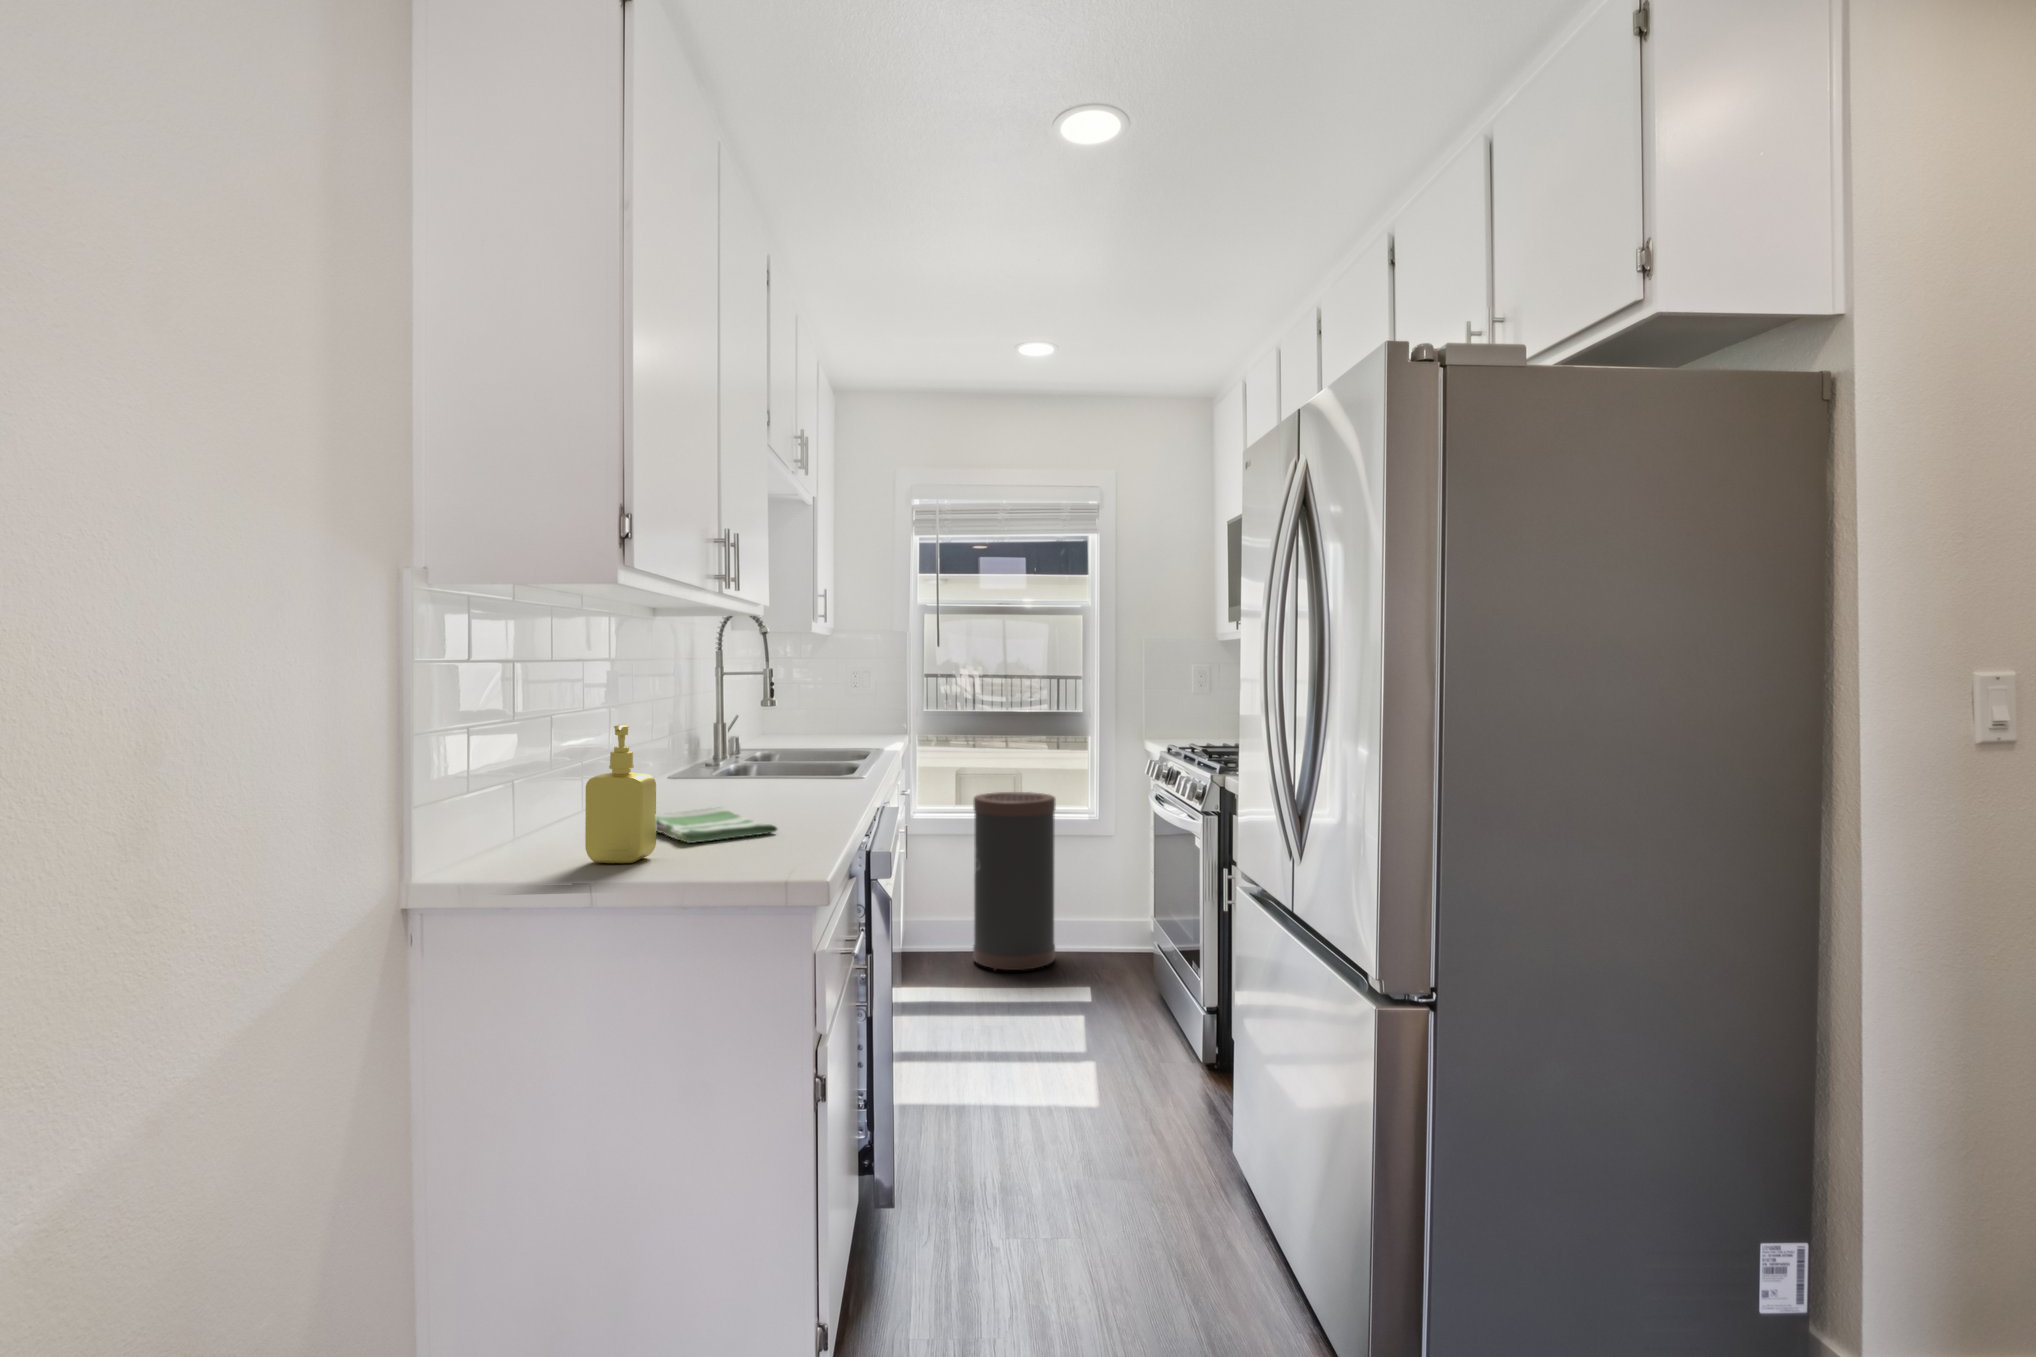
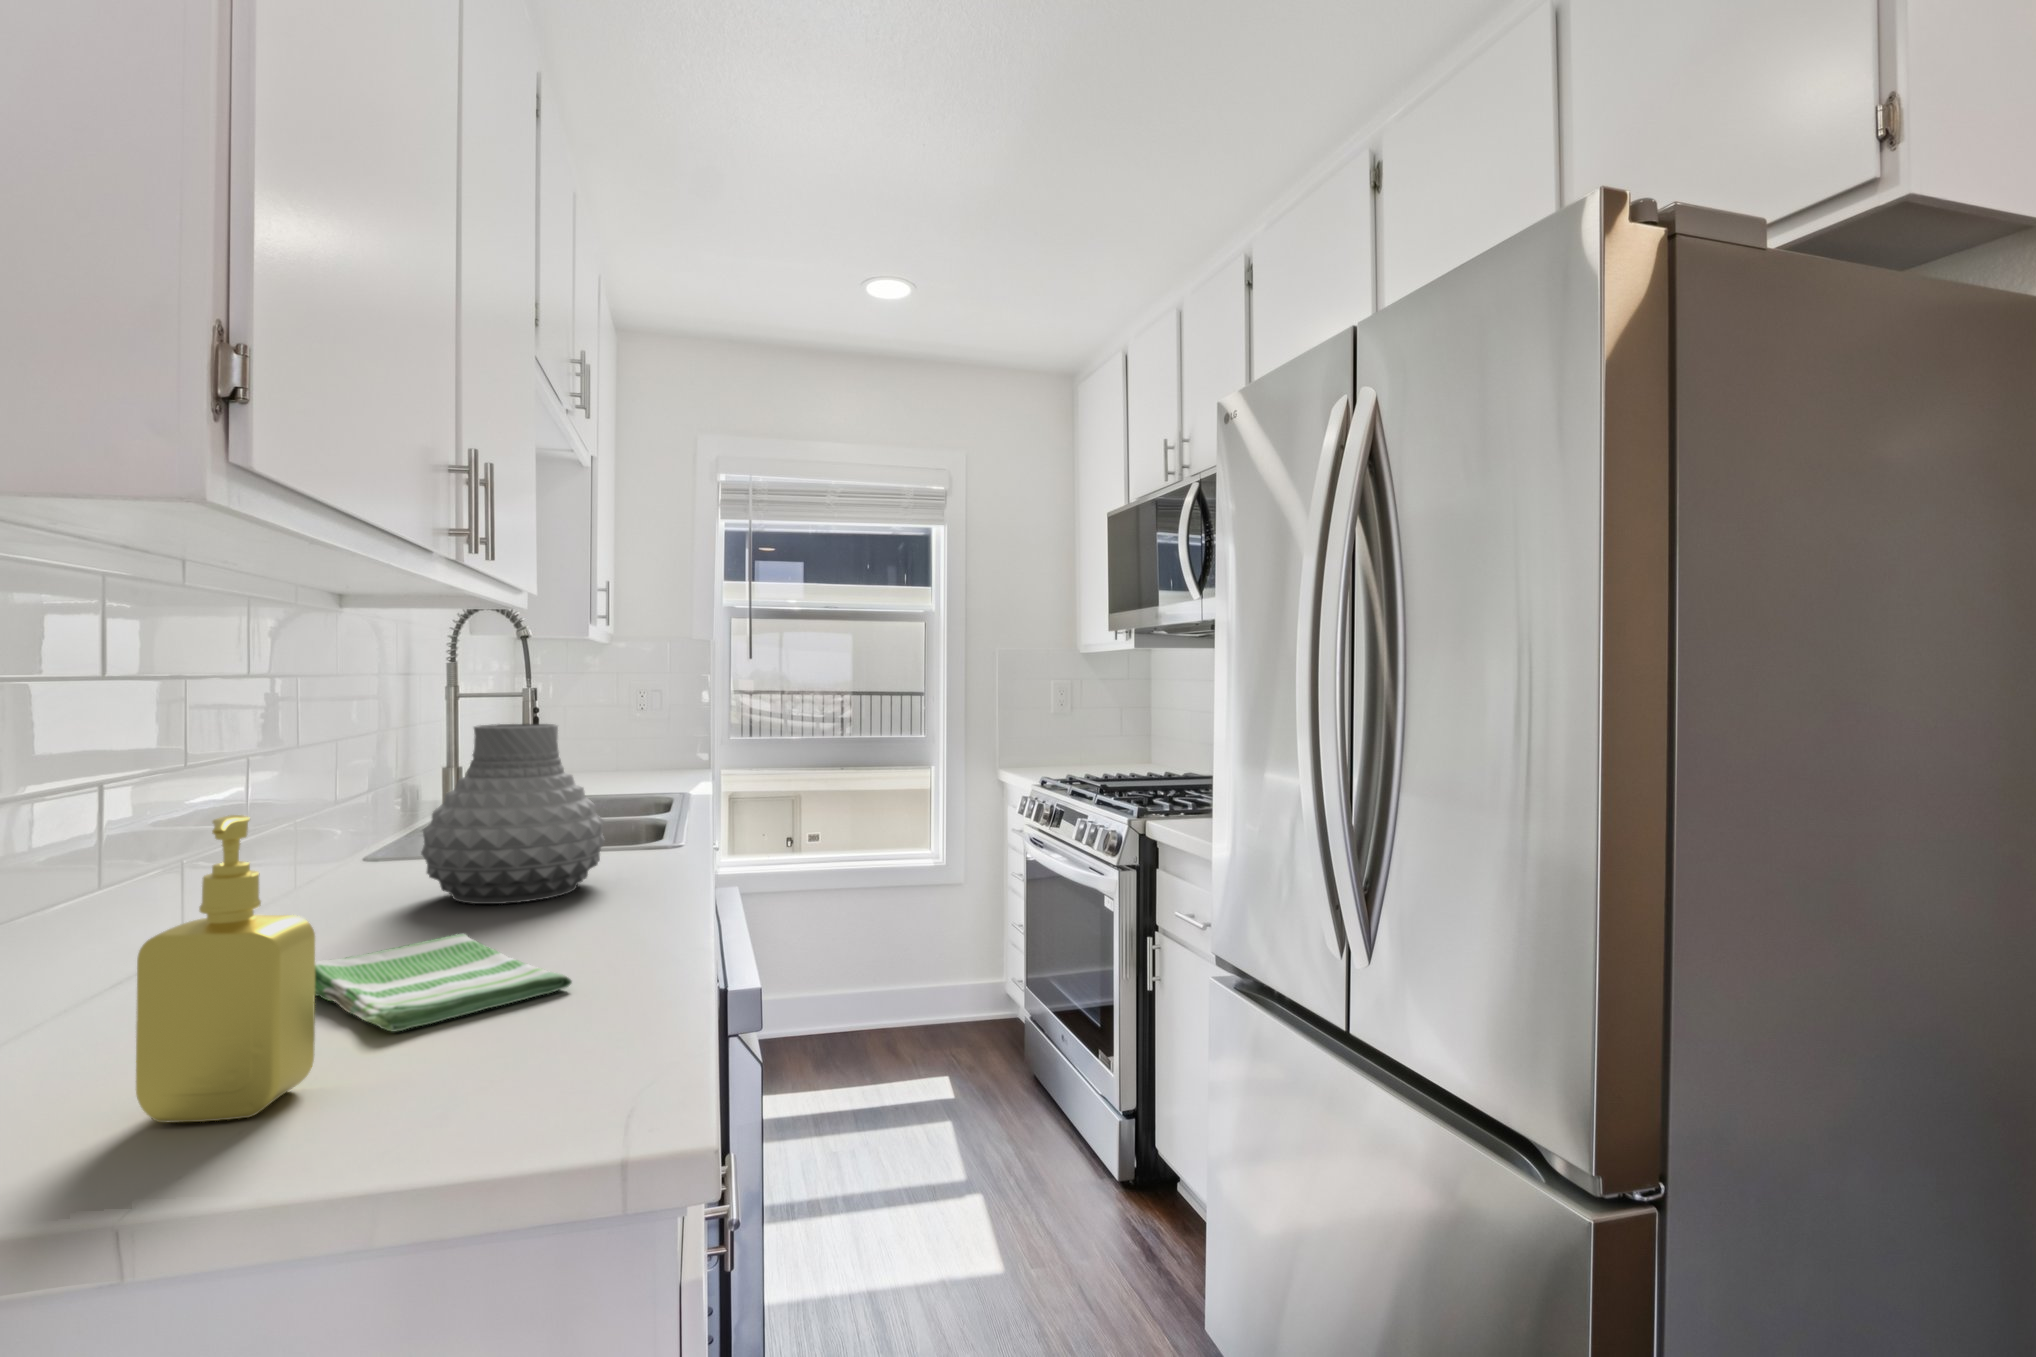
vase: none [701,691,808,801] -> present [421,724,605,904]
trash can: present [973,792,1056,971] -> none [798,836,900,1063]

